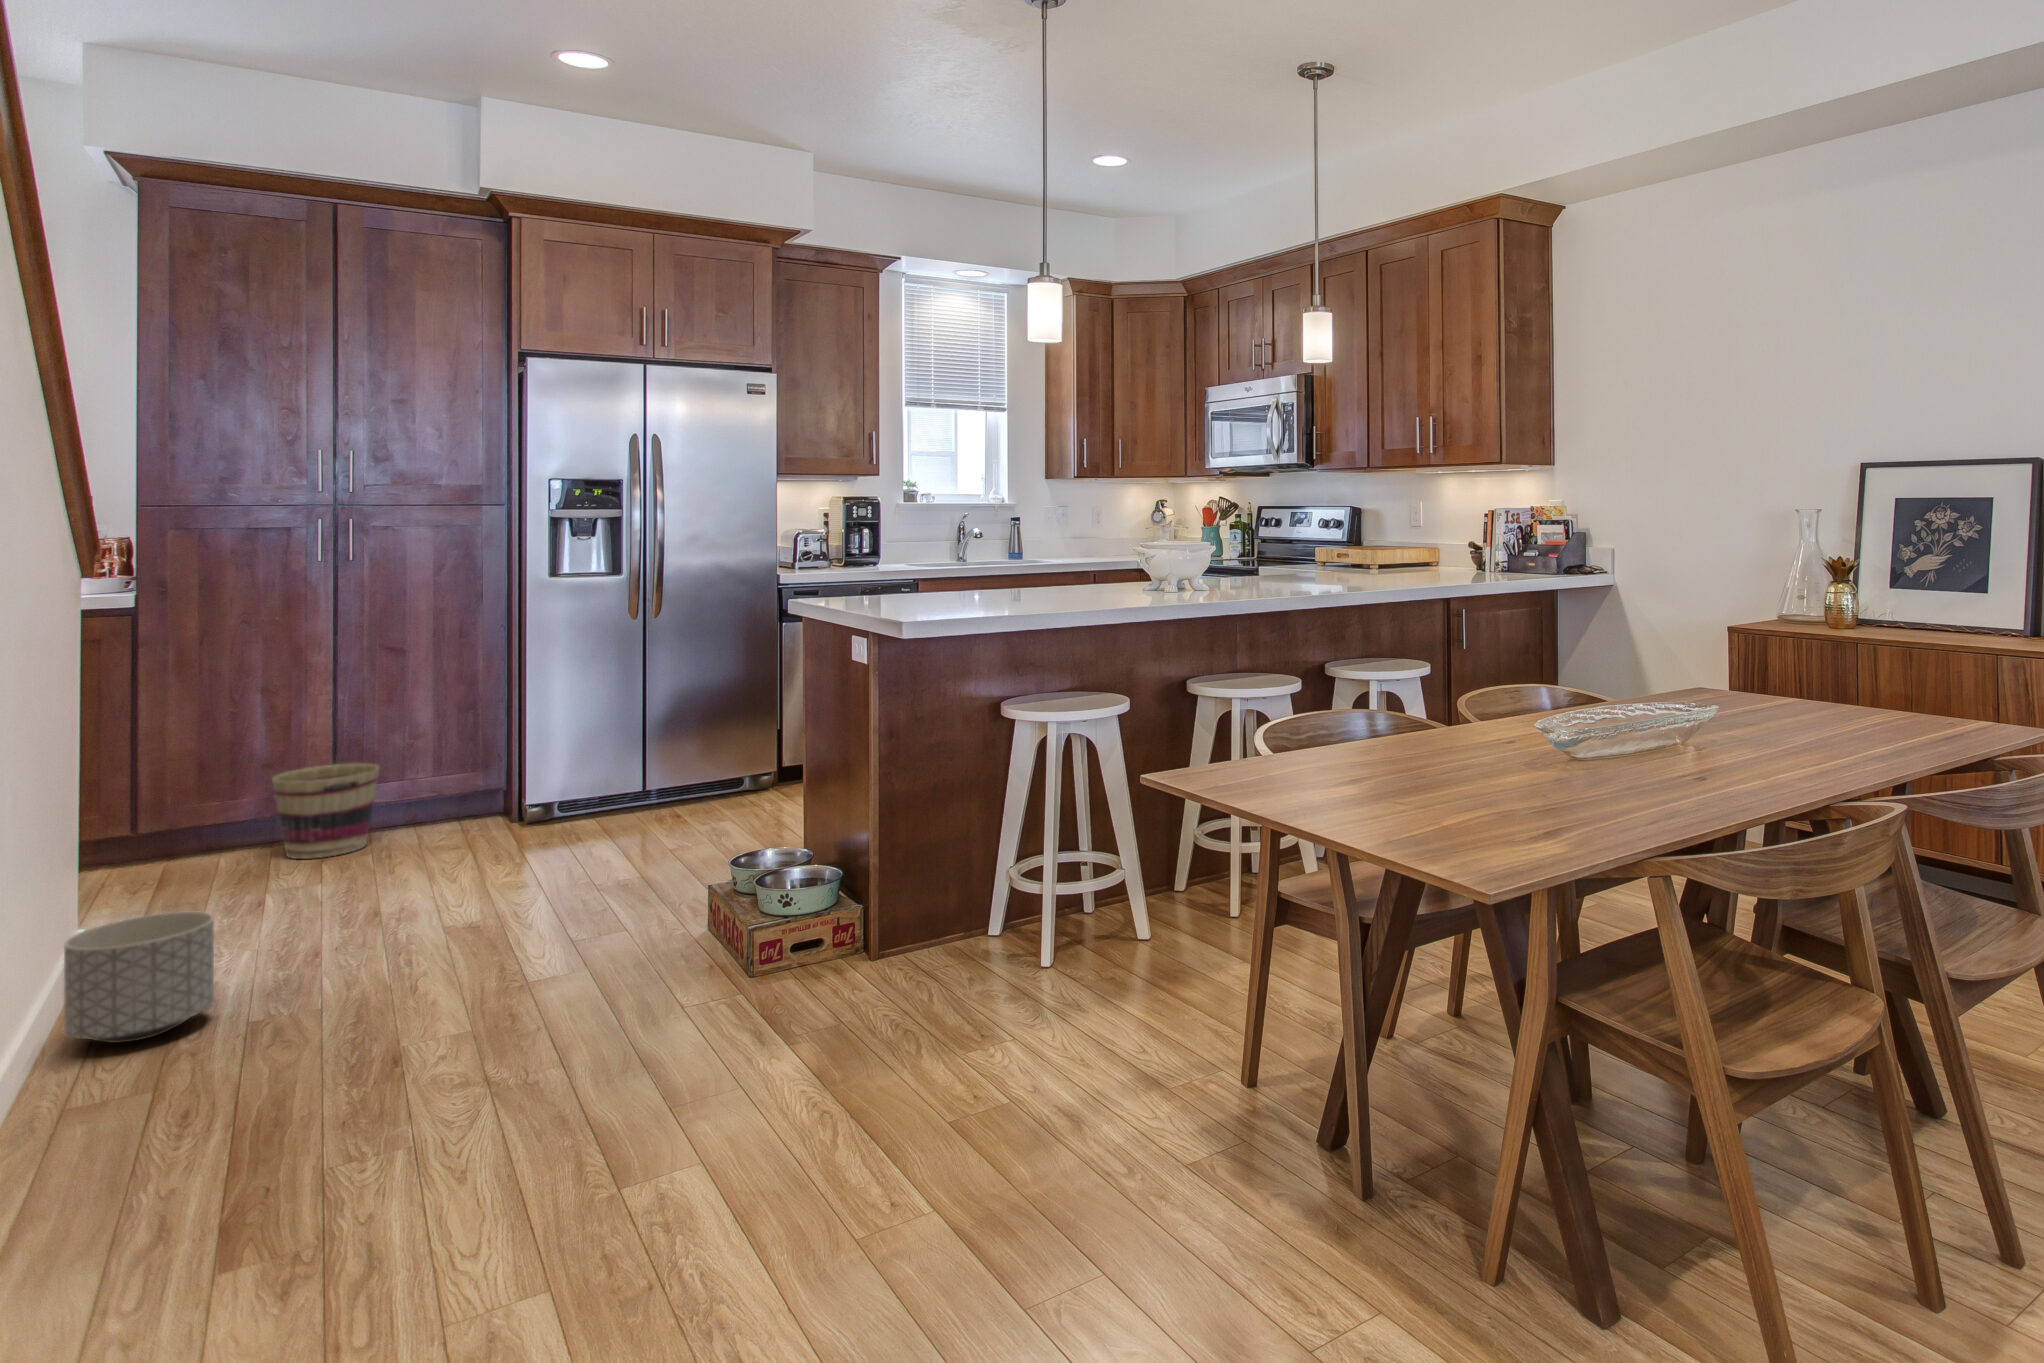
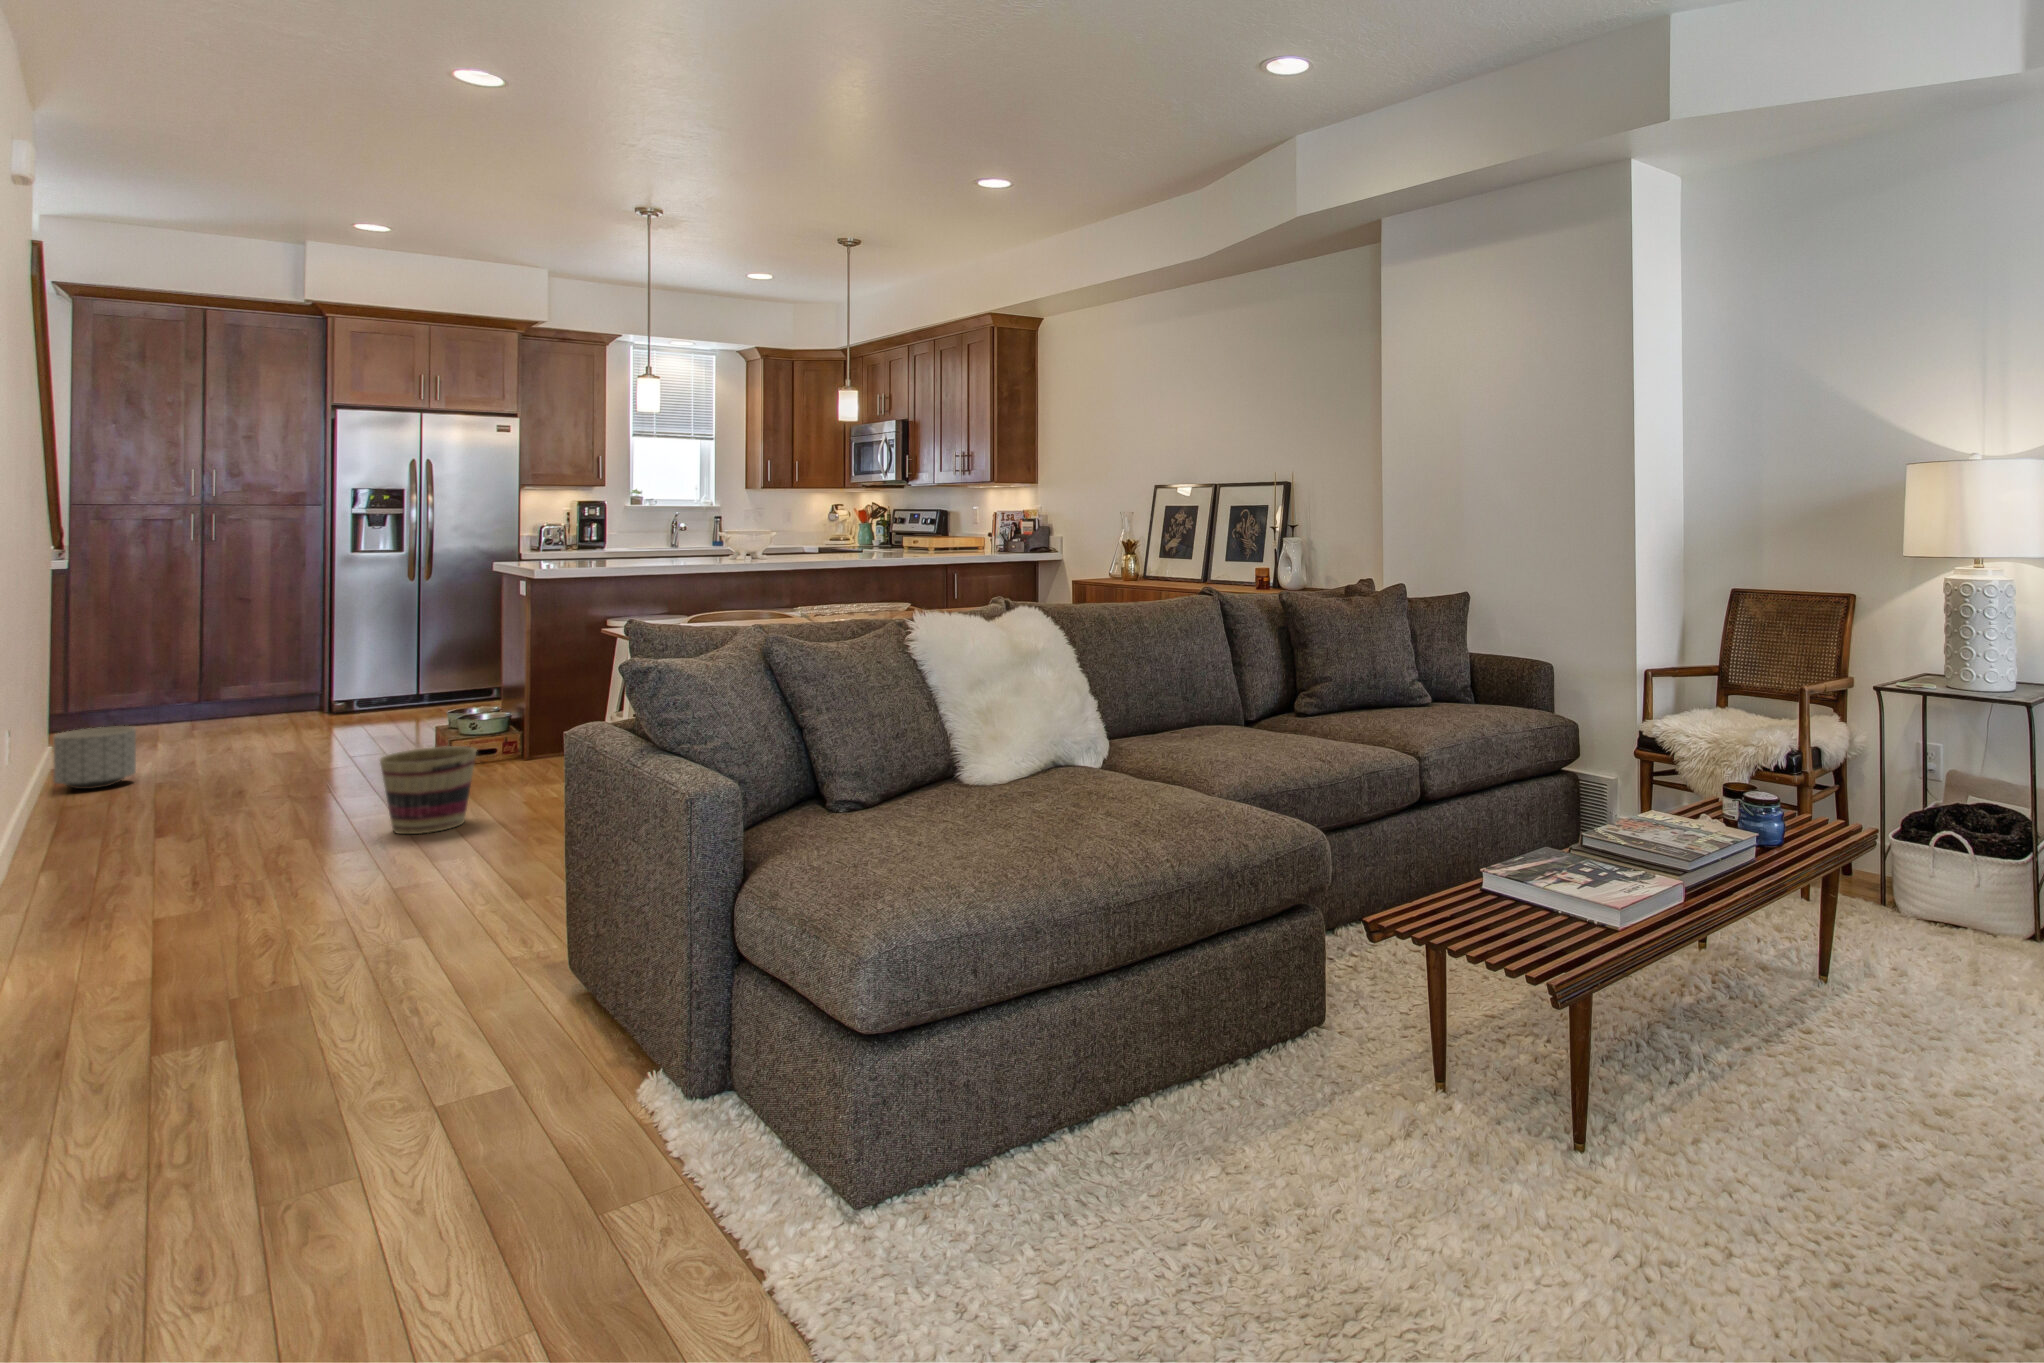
basket: present [272,763,379,859] -> present [380,746,476,834]

